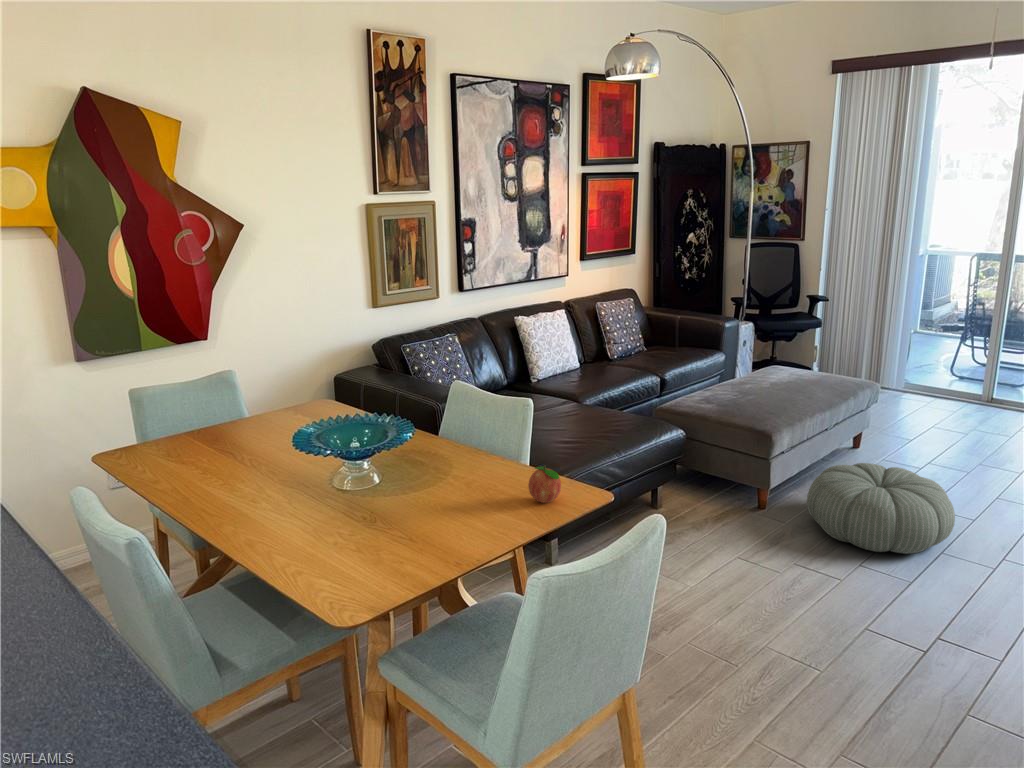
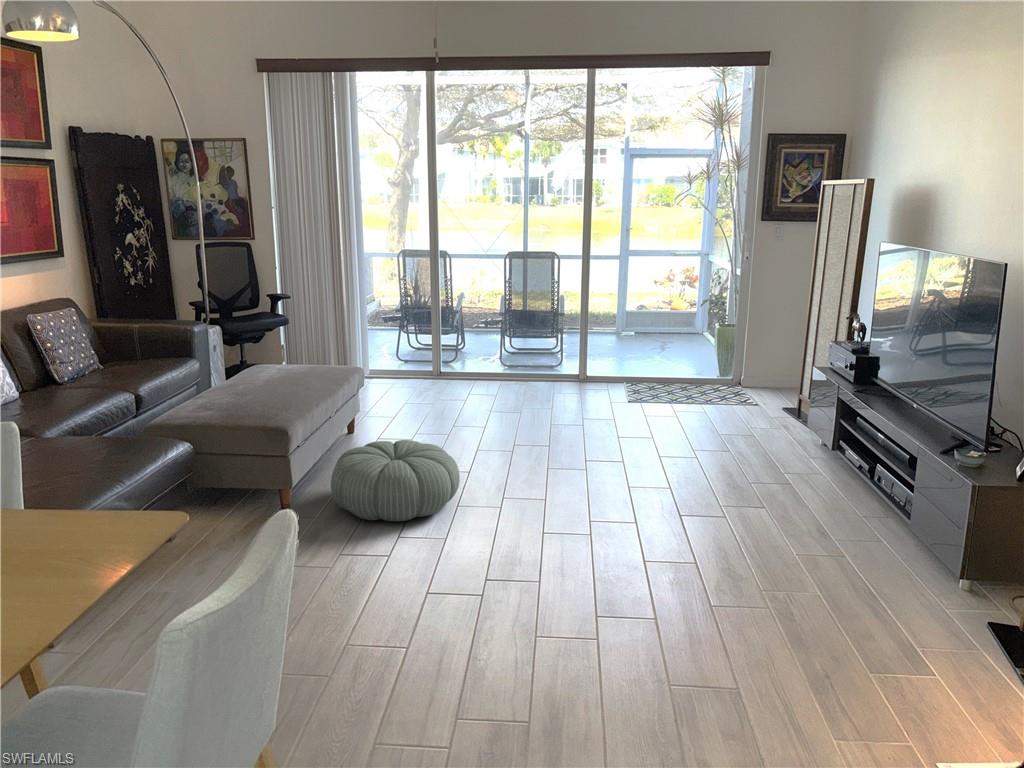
fruit: present [528,465,561,503] -> none [61,494,113,546]

